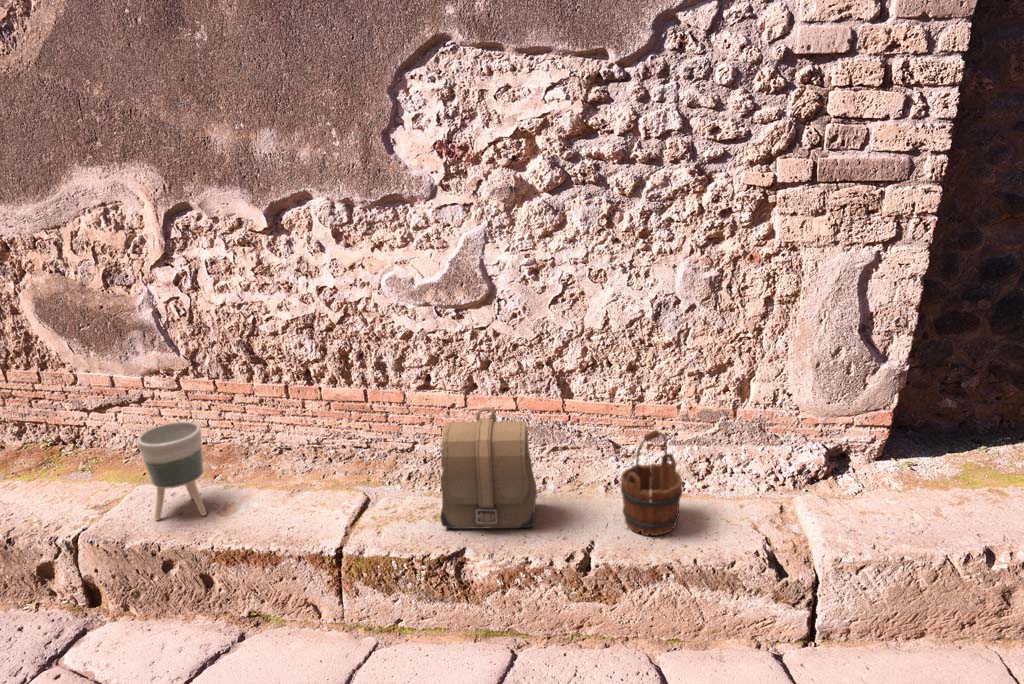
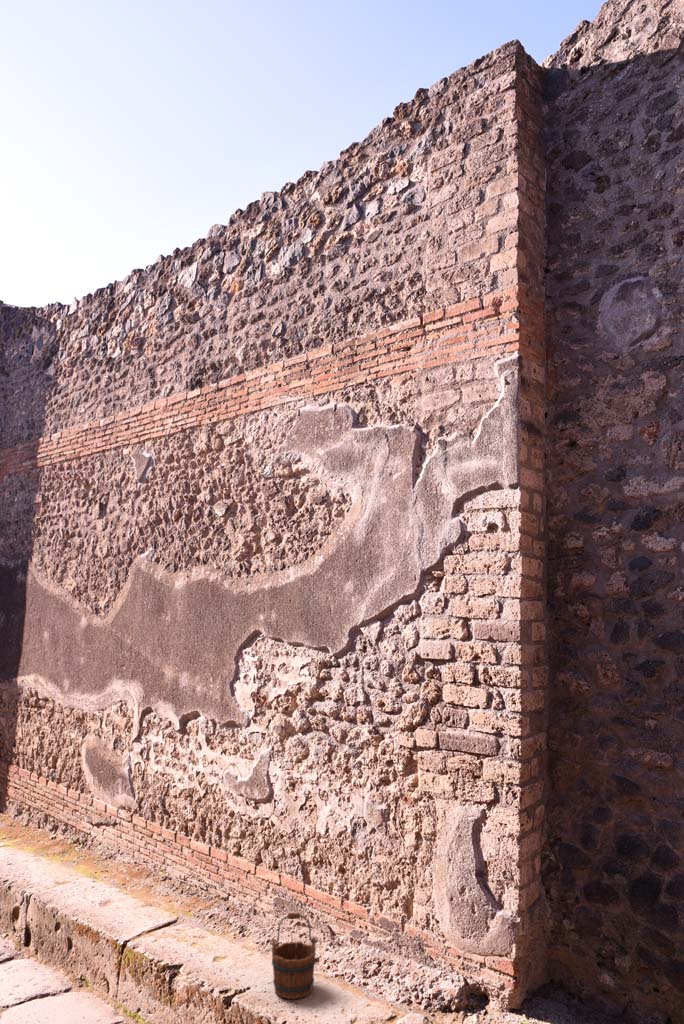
backpack: present [440,407,537,529] -> none [183,871,251,966]
planter: present [137,421,206,521] -> none [74,840,111,905]

